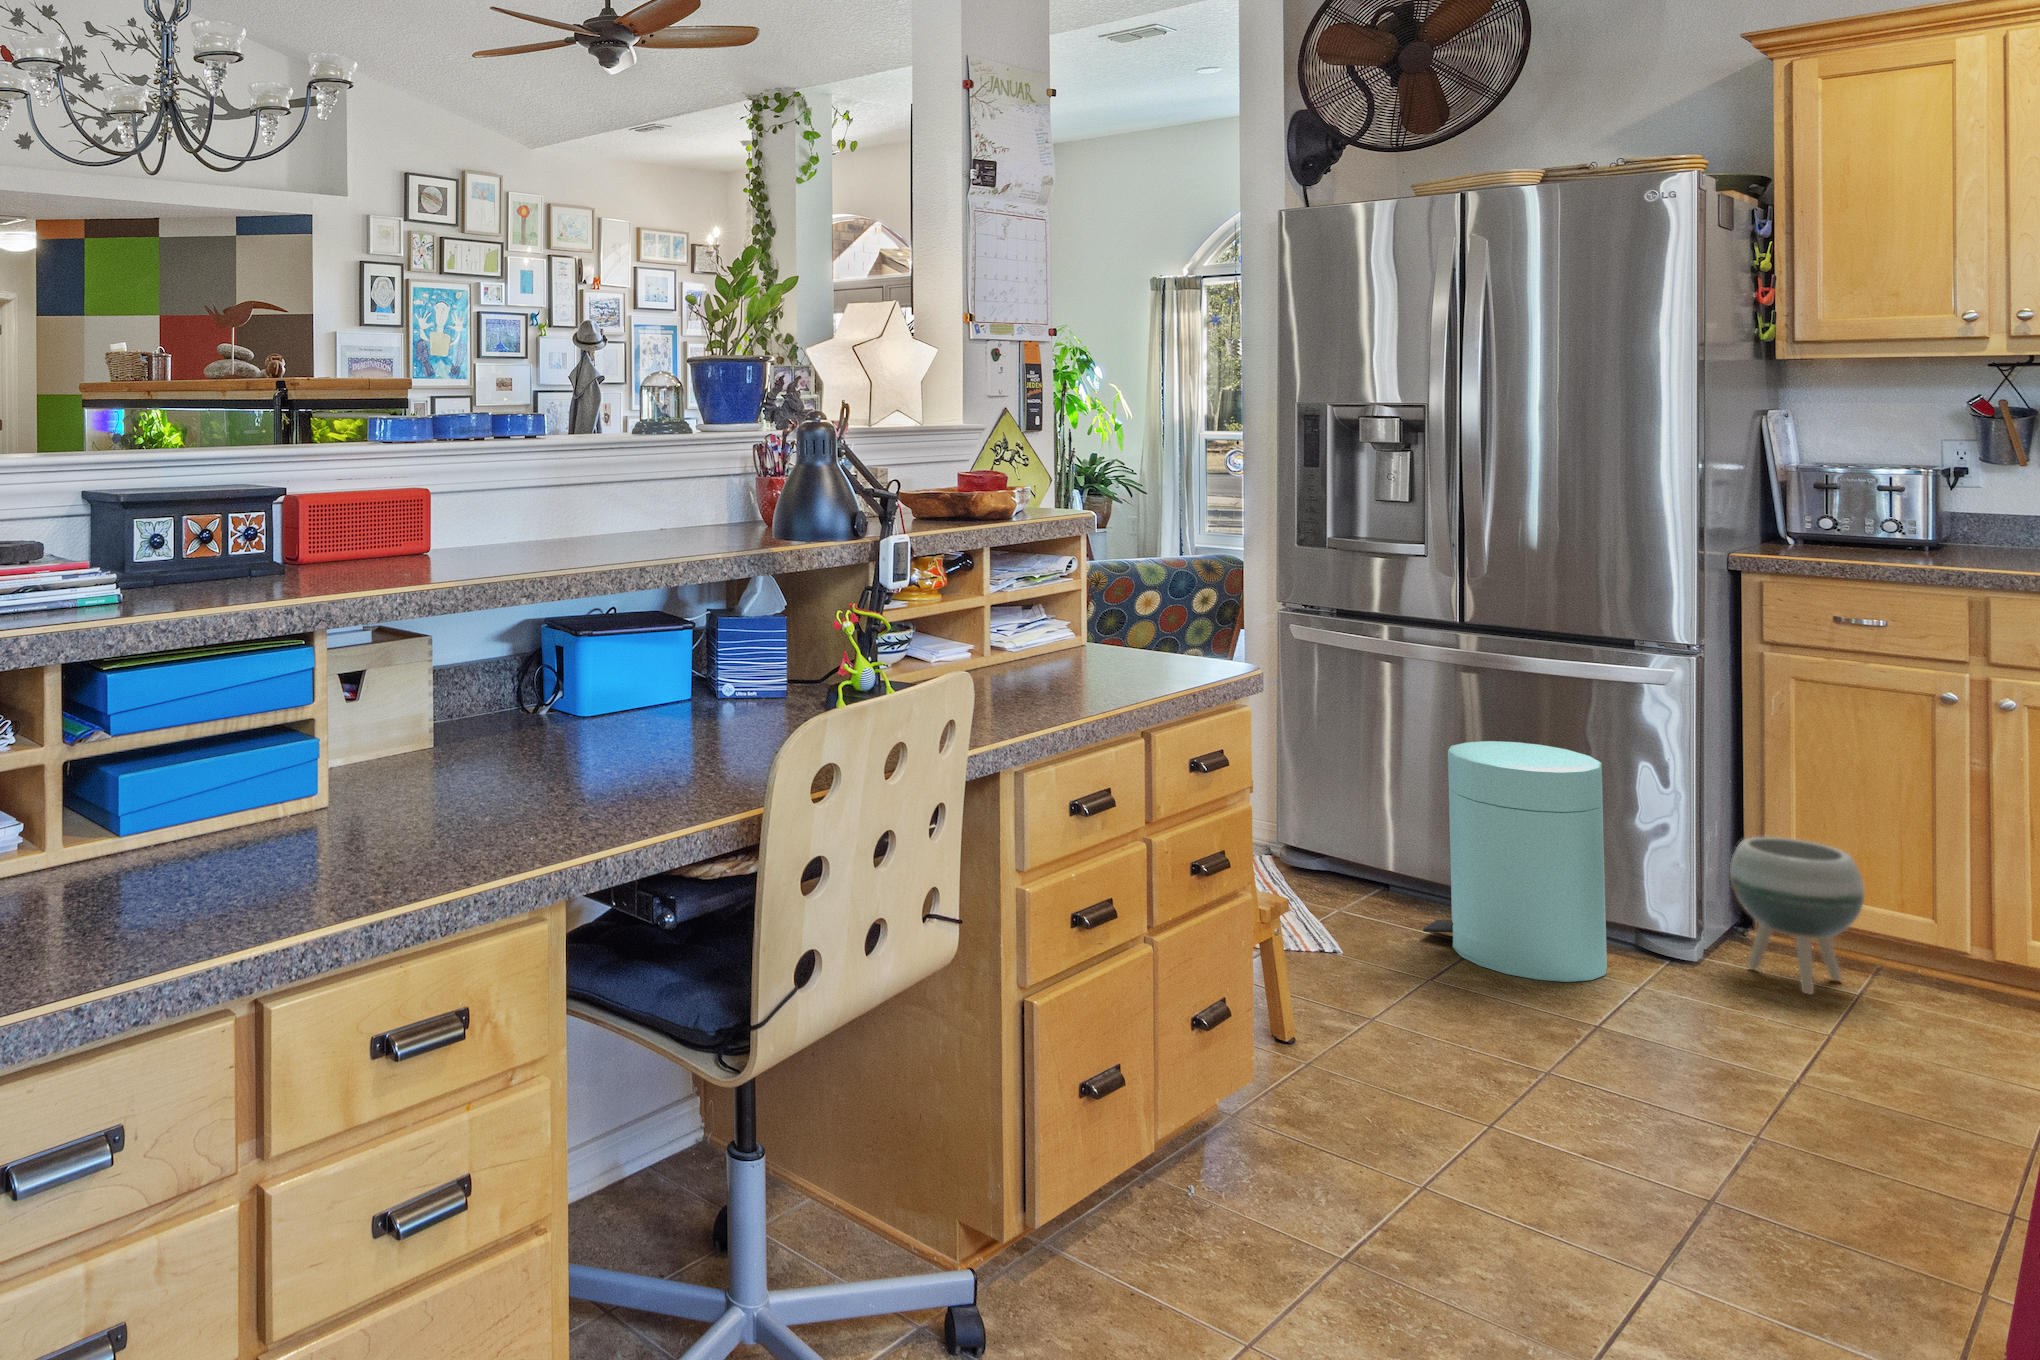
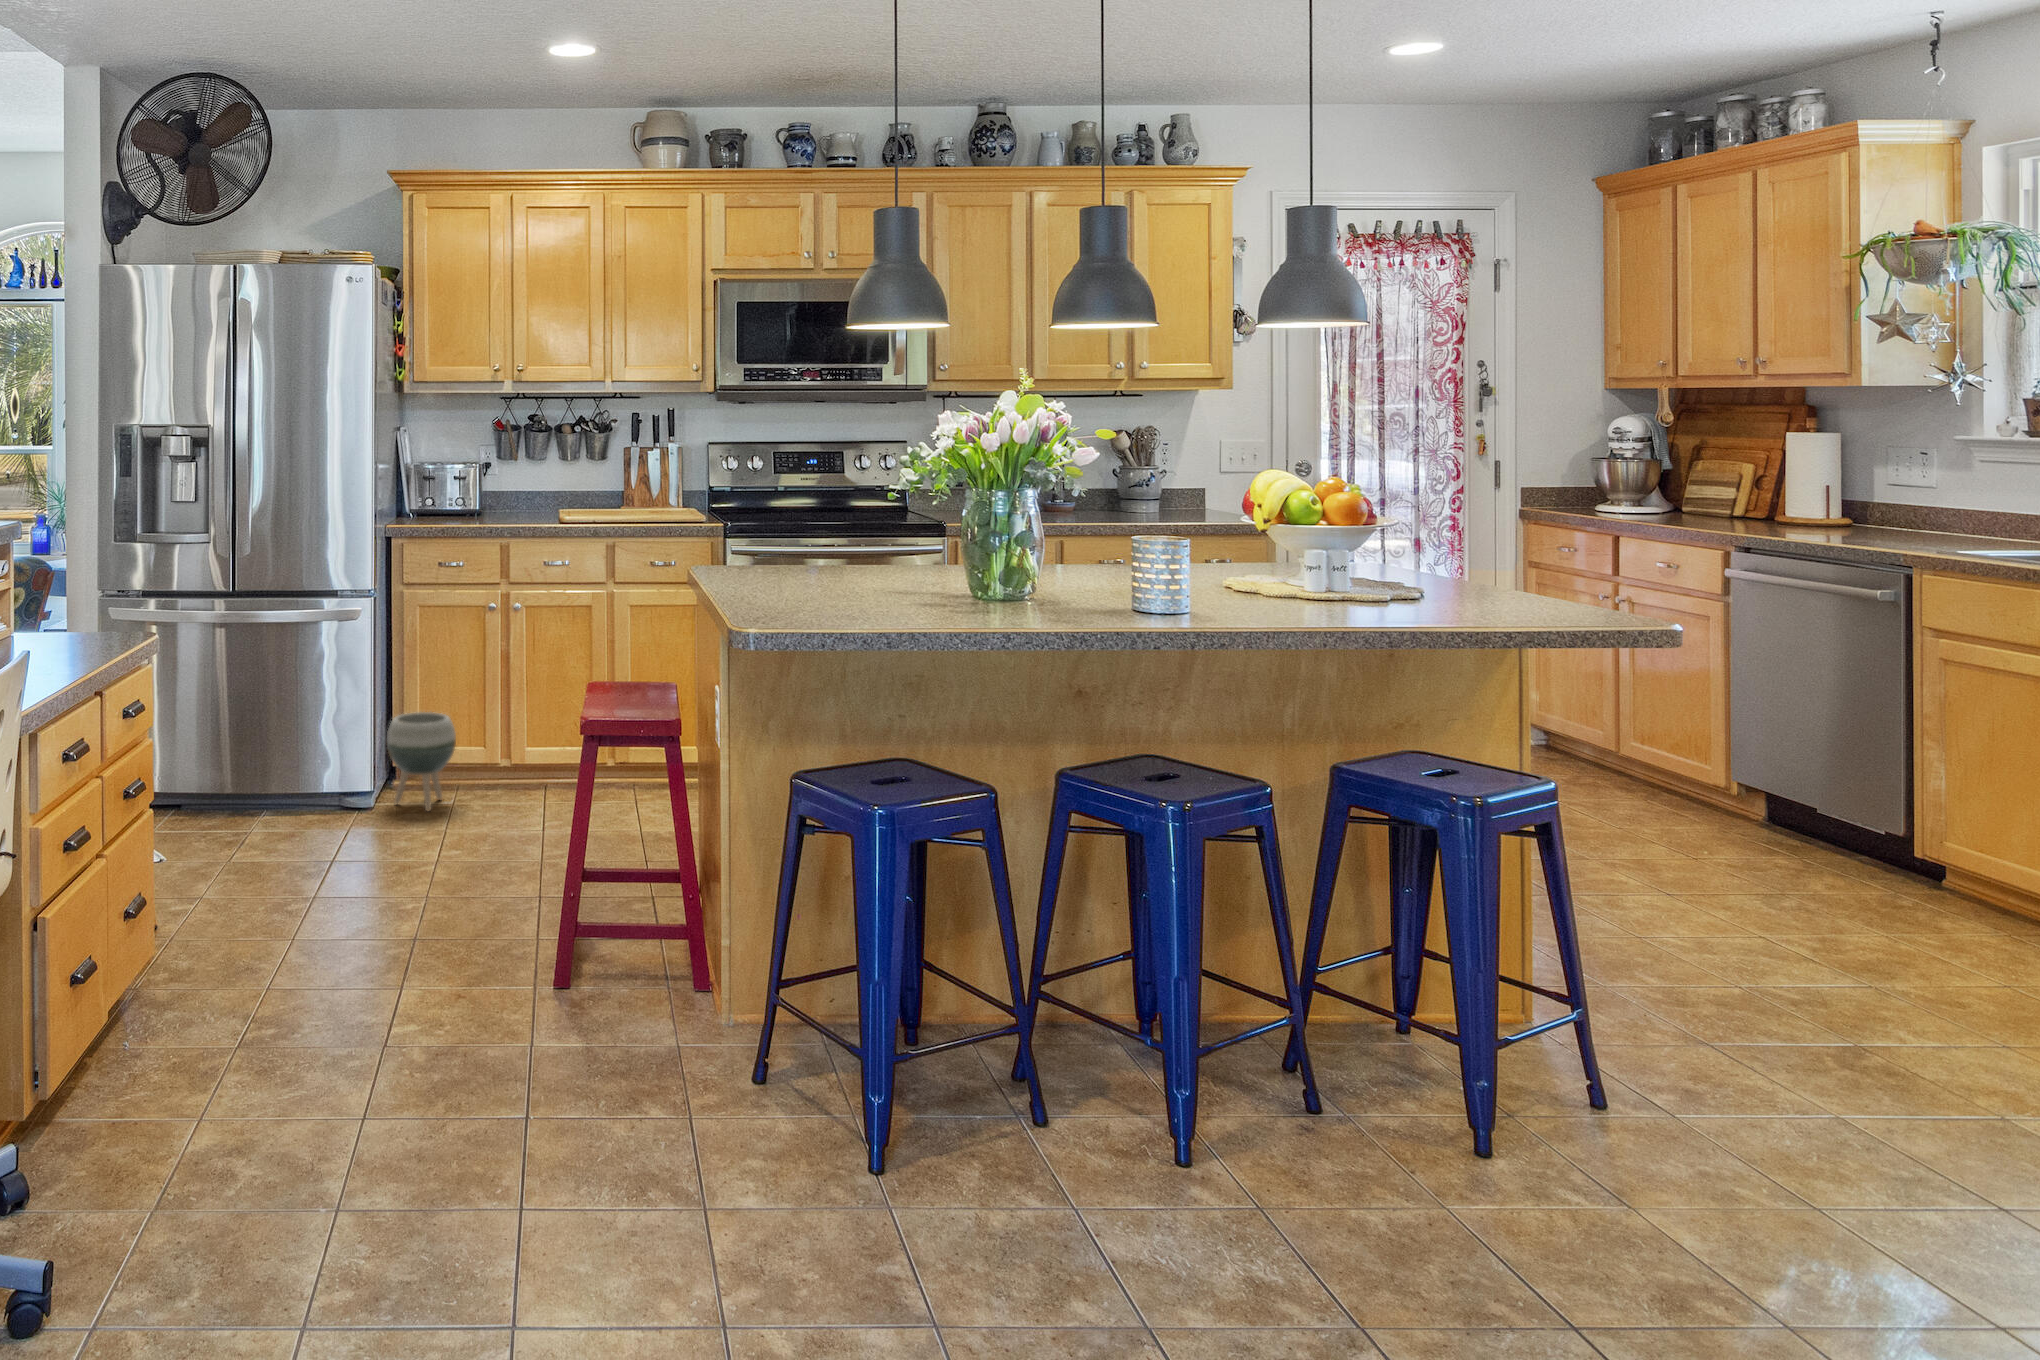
trash can: present [1423,741,1607,982] -> none [203,674,321,843]

